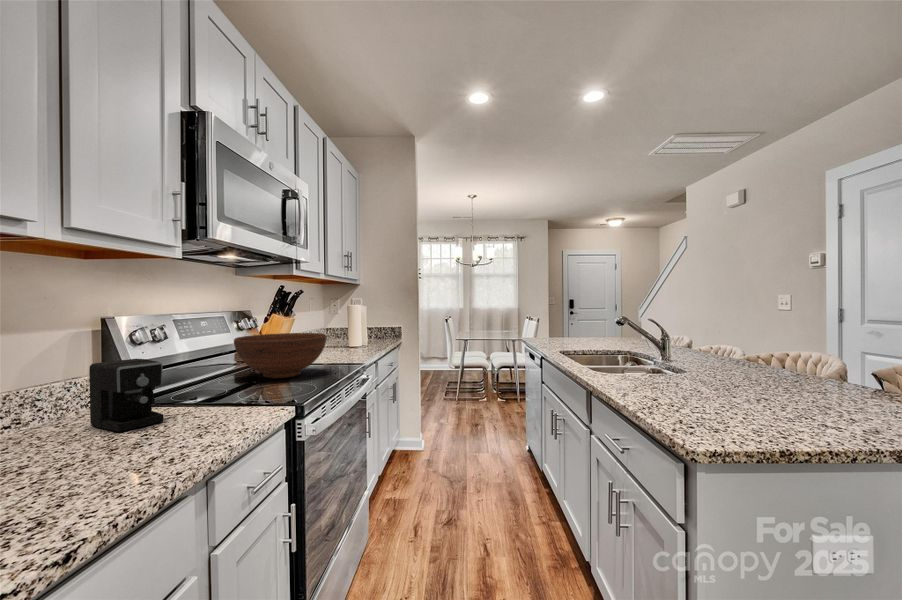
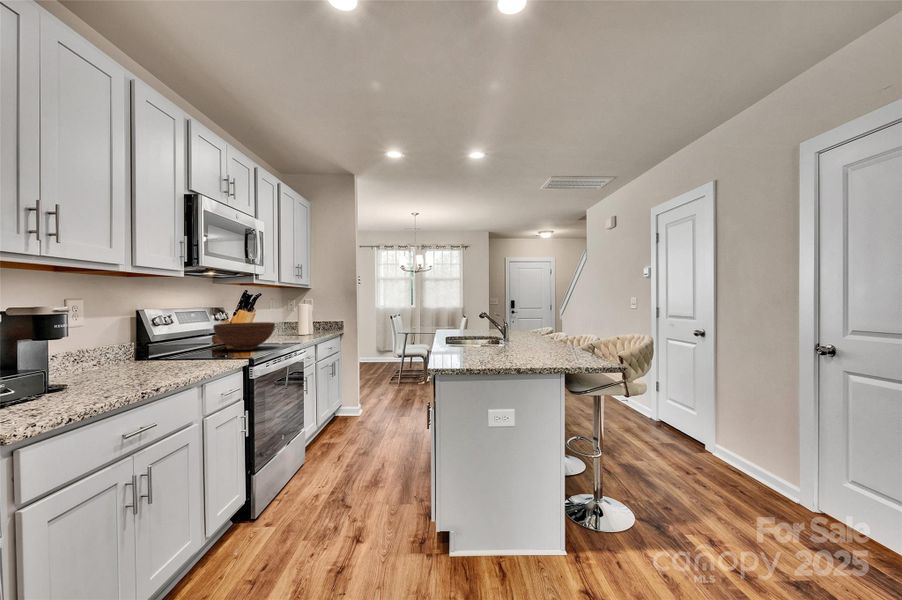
coffee maker: present [89,359,197,432] -> none [136,333,192,368]

